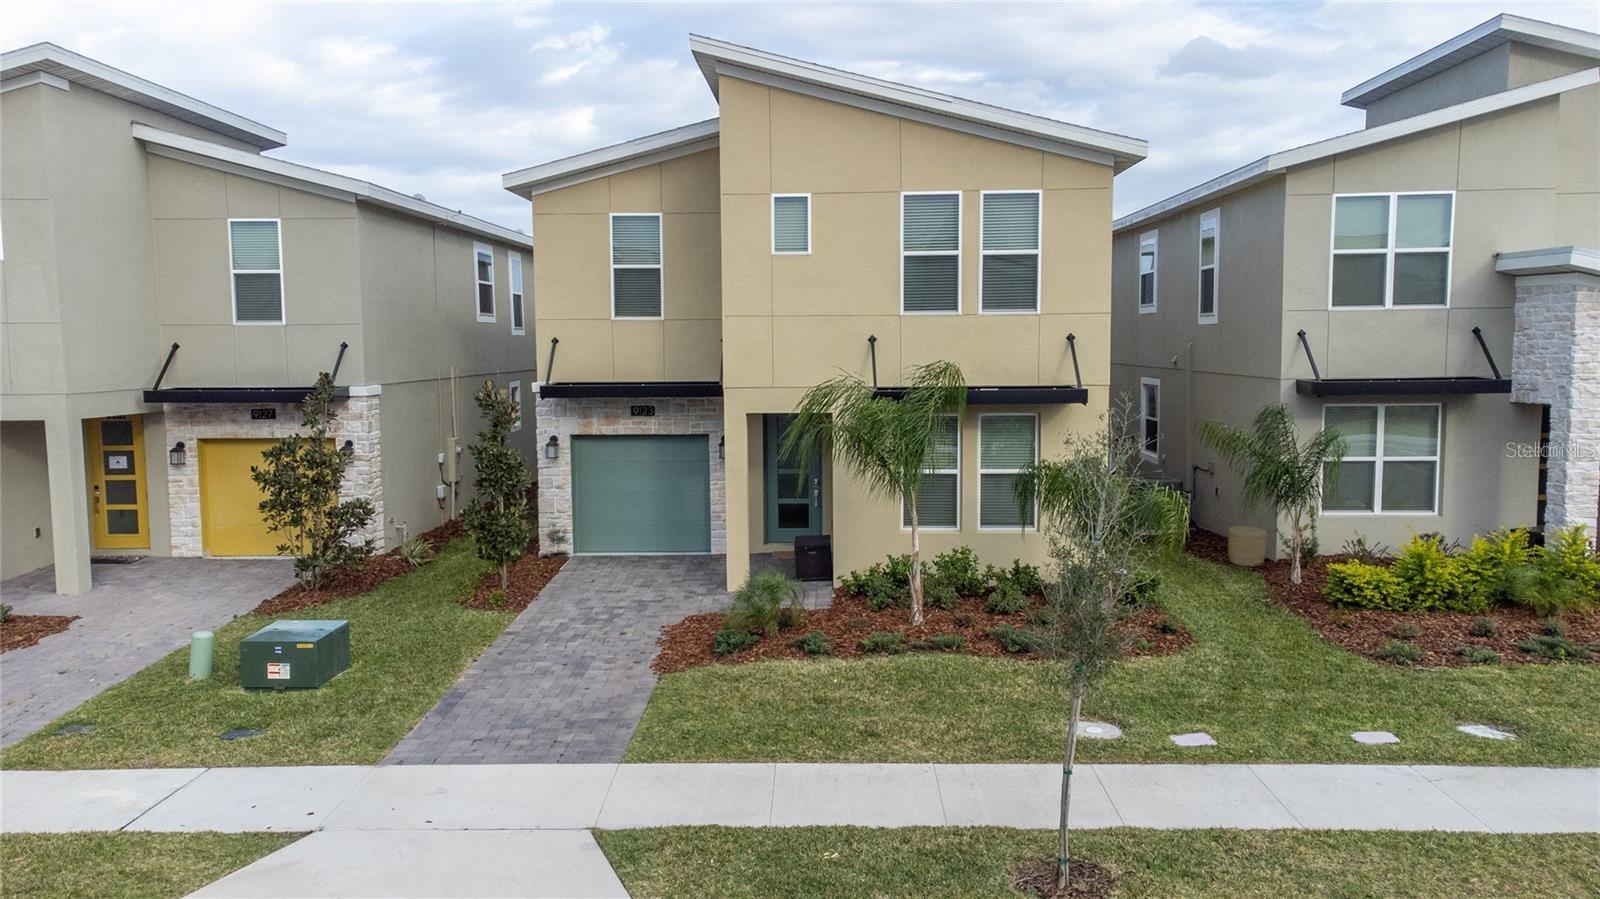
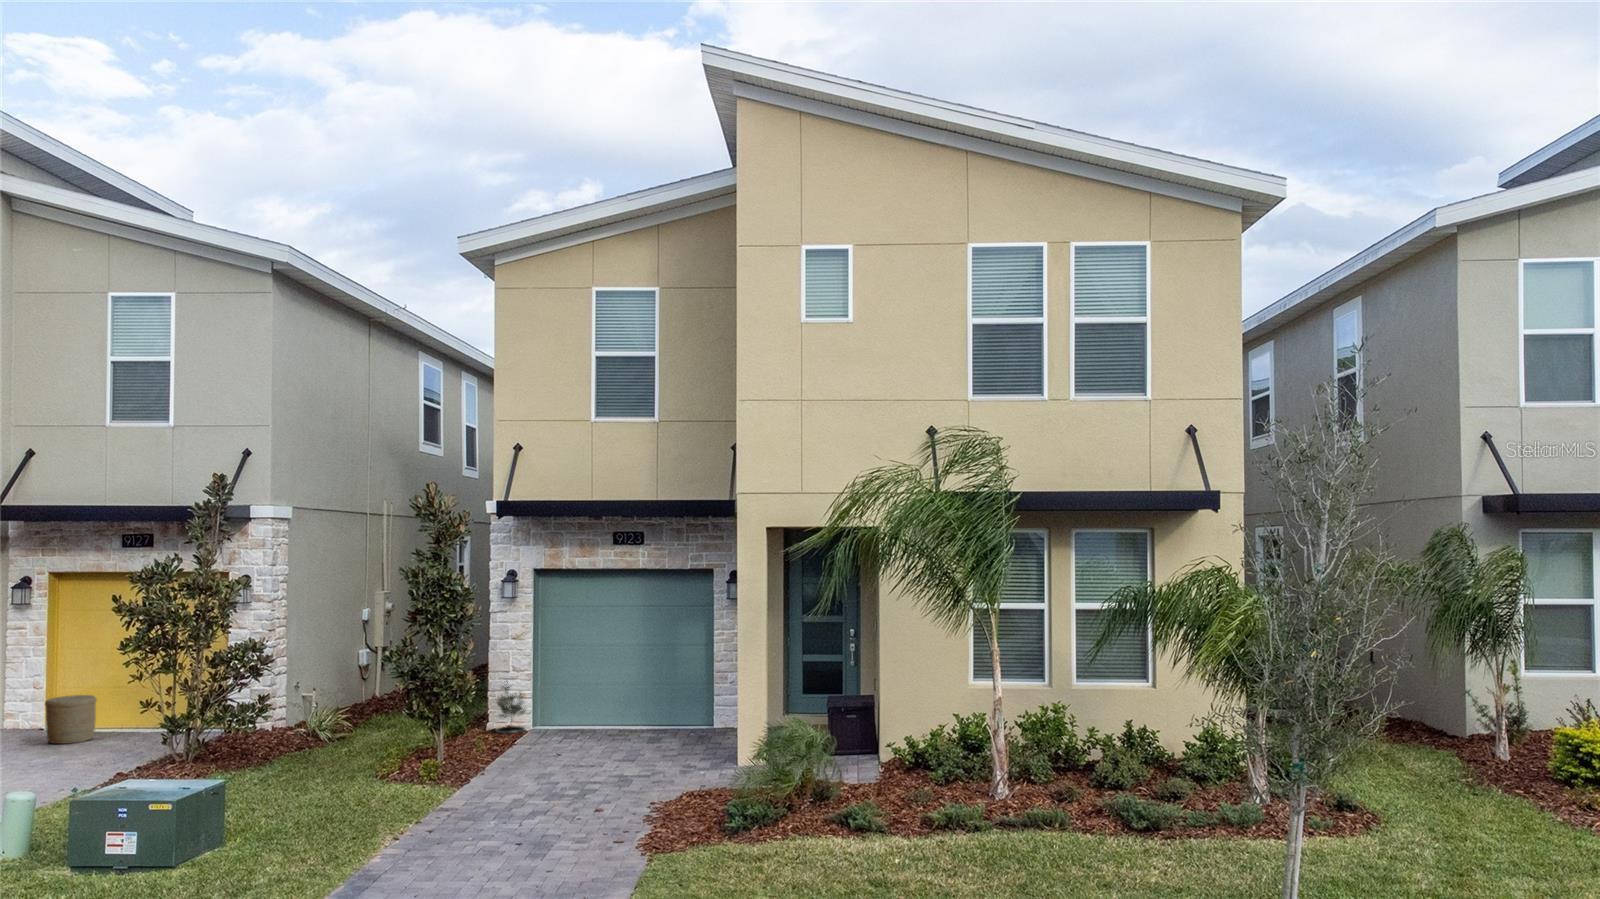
basket: present [1228,526,1267,566] -> present [45,695,97,744]

